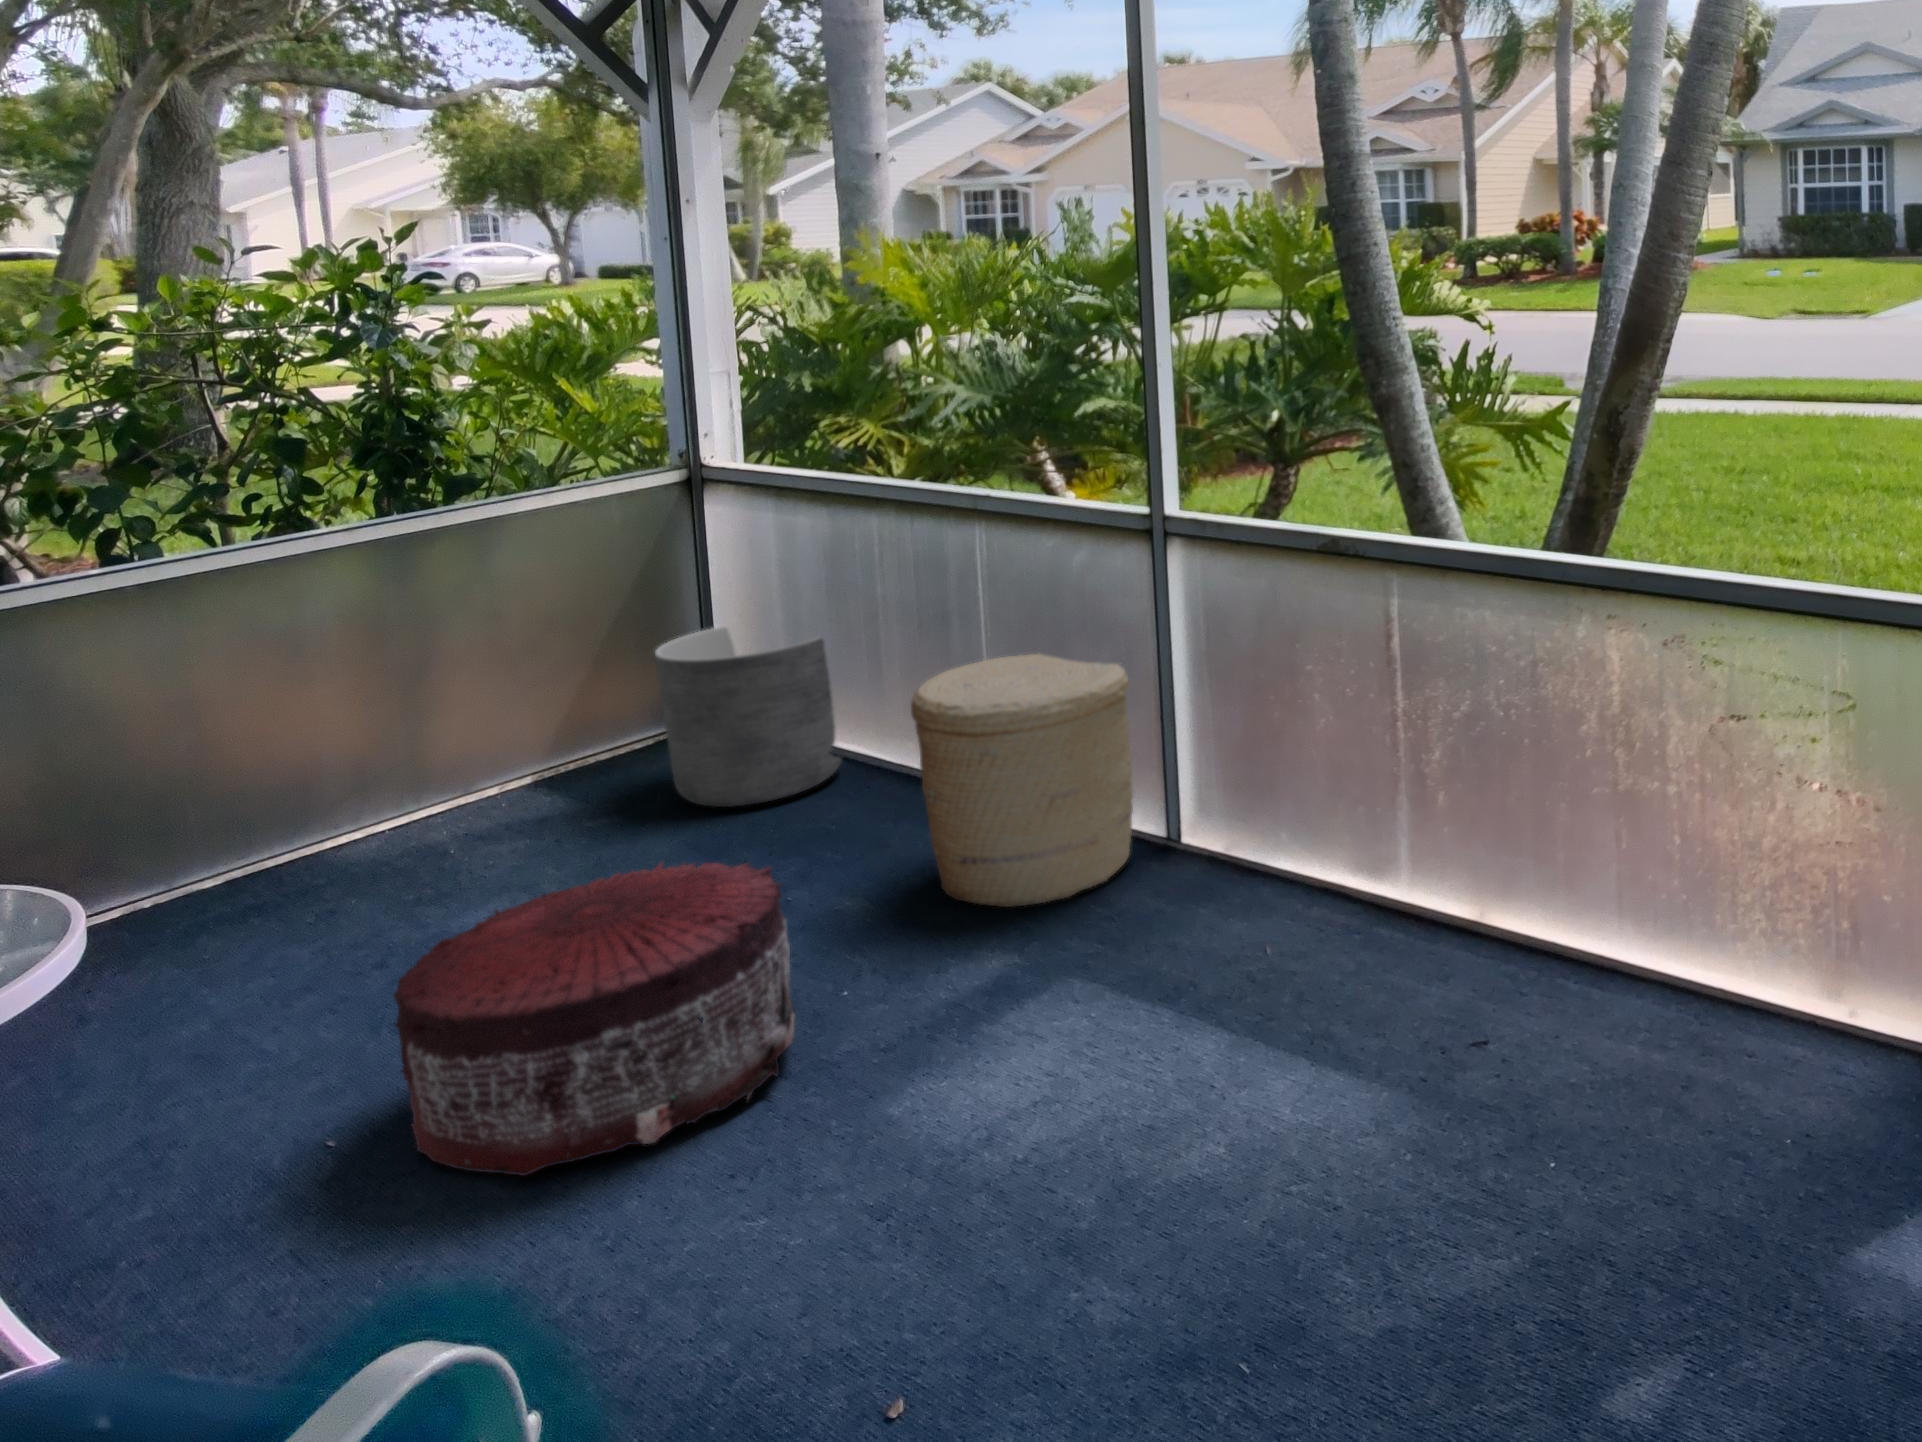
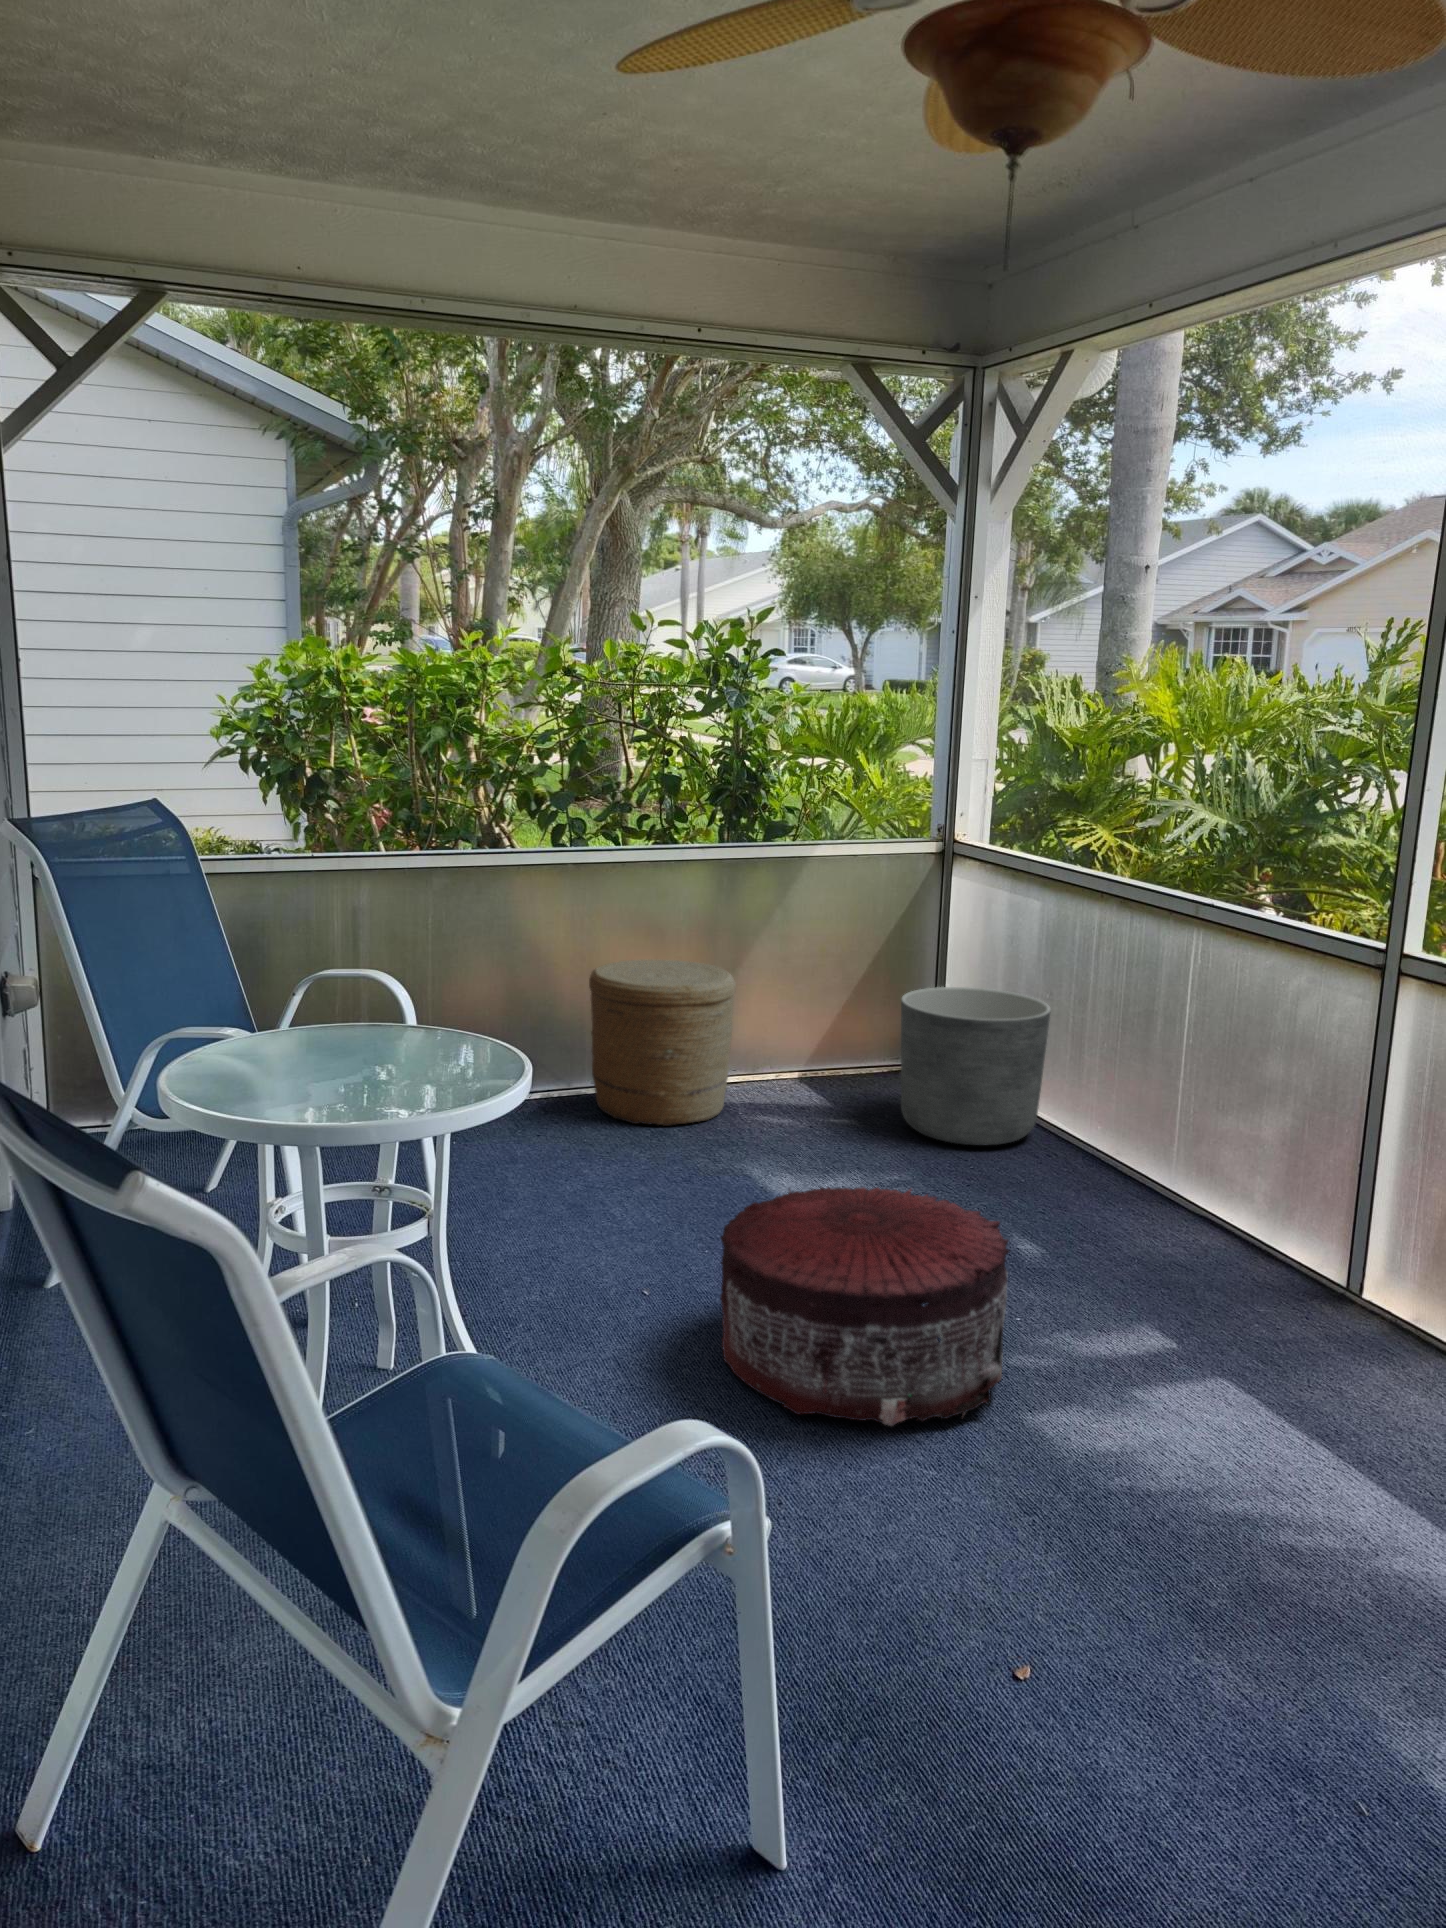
woven basket: present [911,654,1133,907] -> present [589,960,736,1126]

